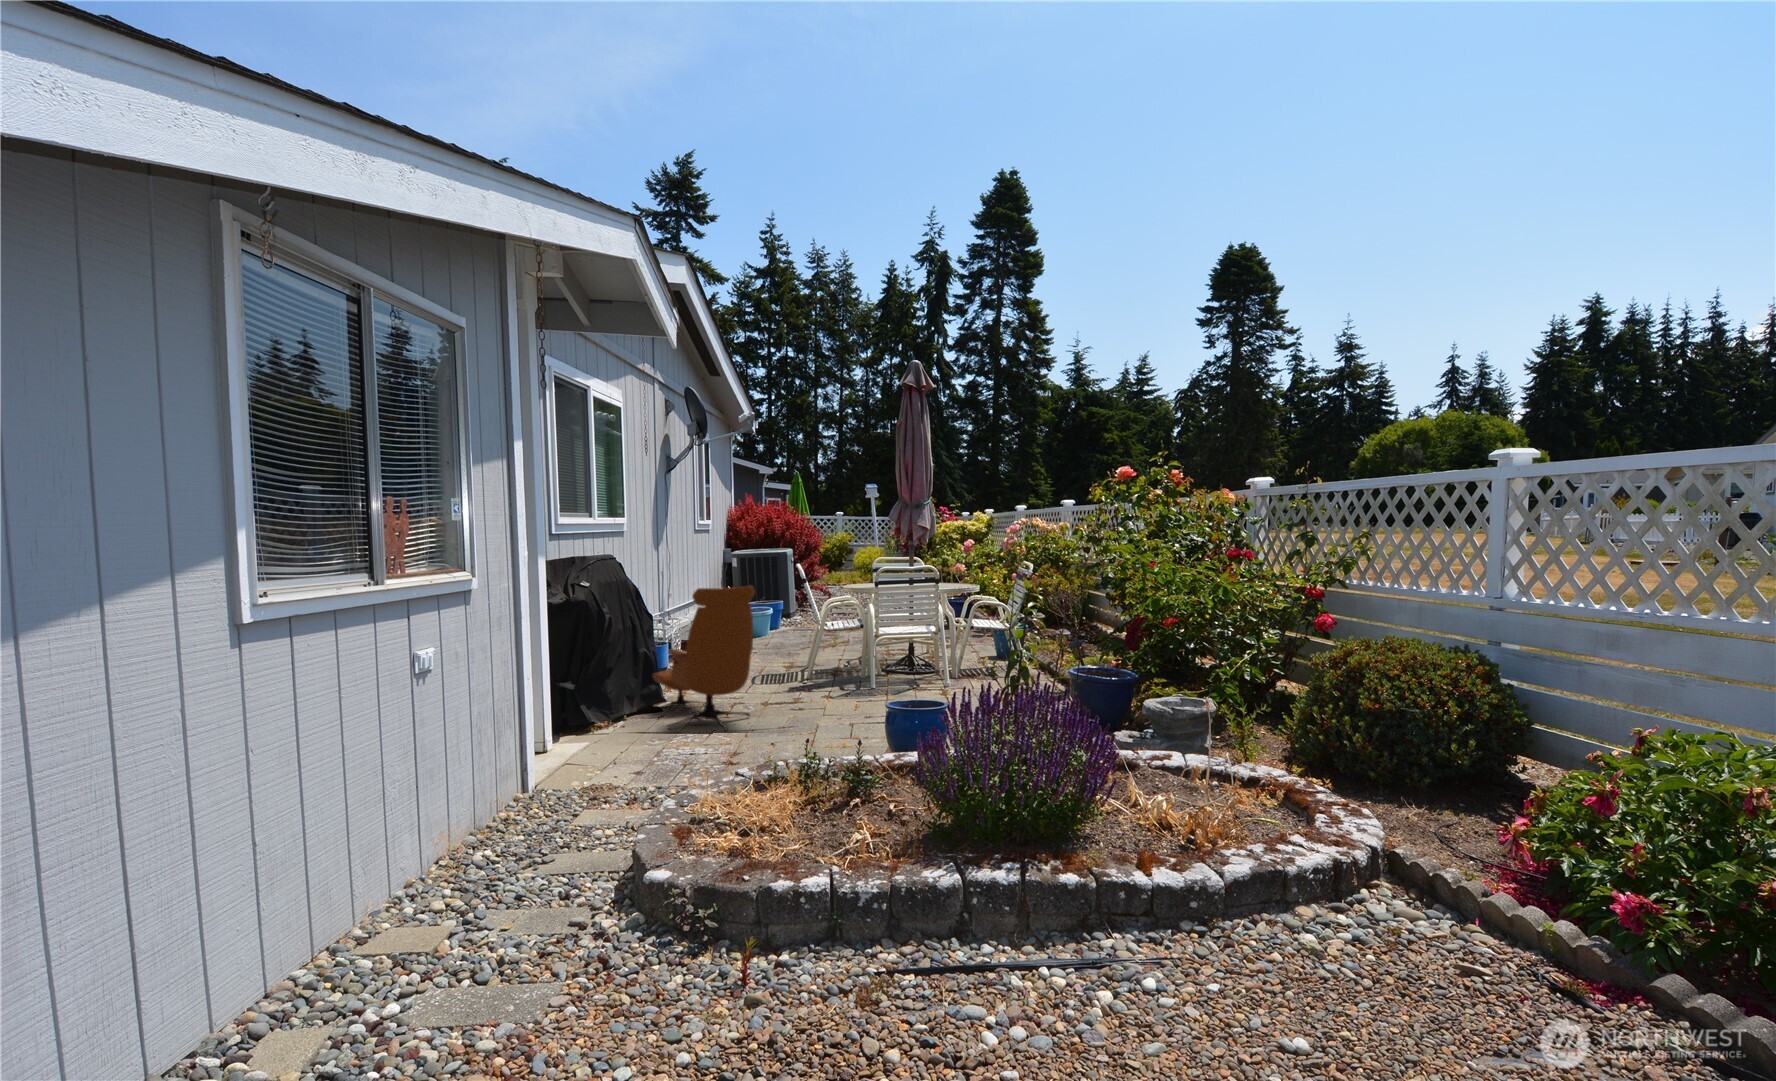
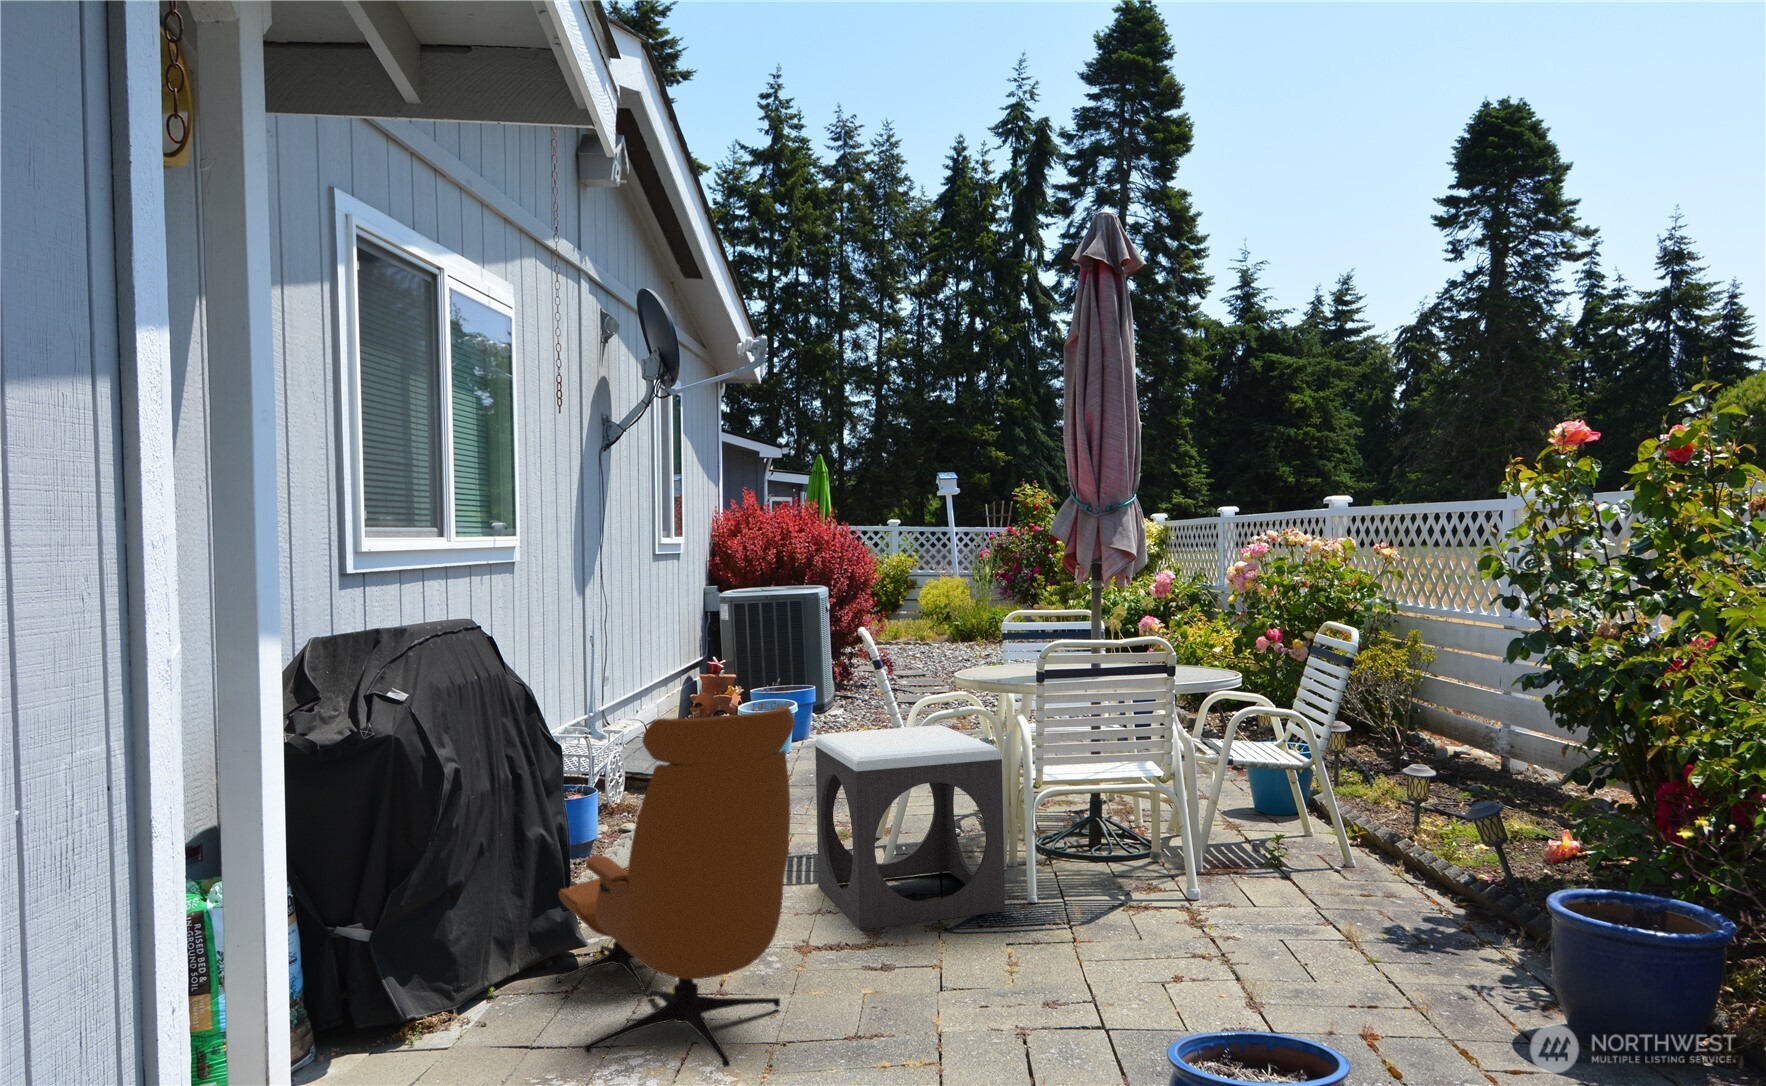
footstool: none [772,609,858,697] -> present [815,725,1005,930]

